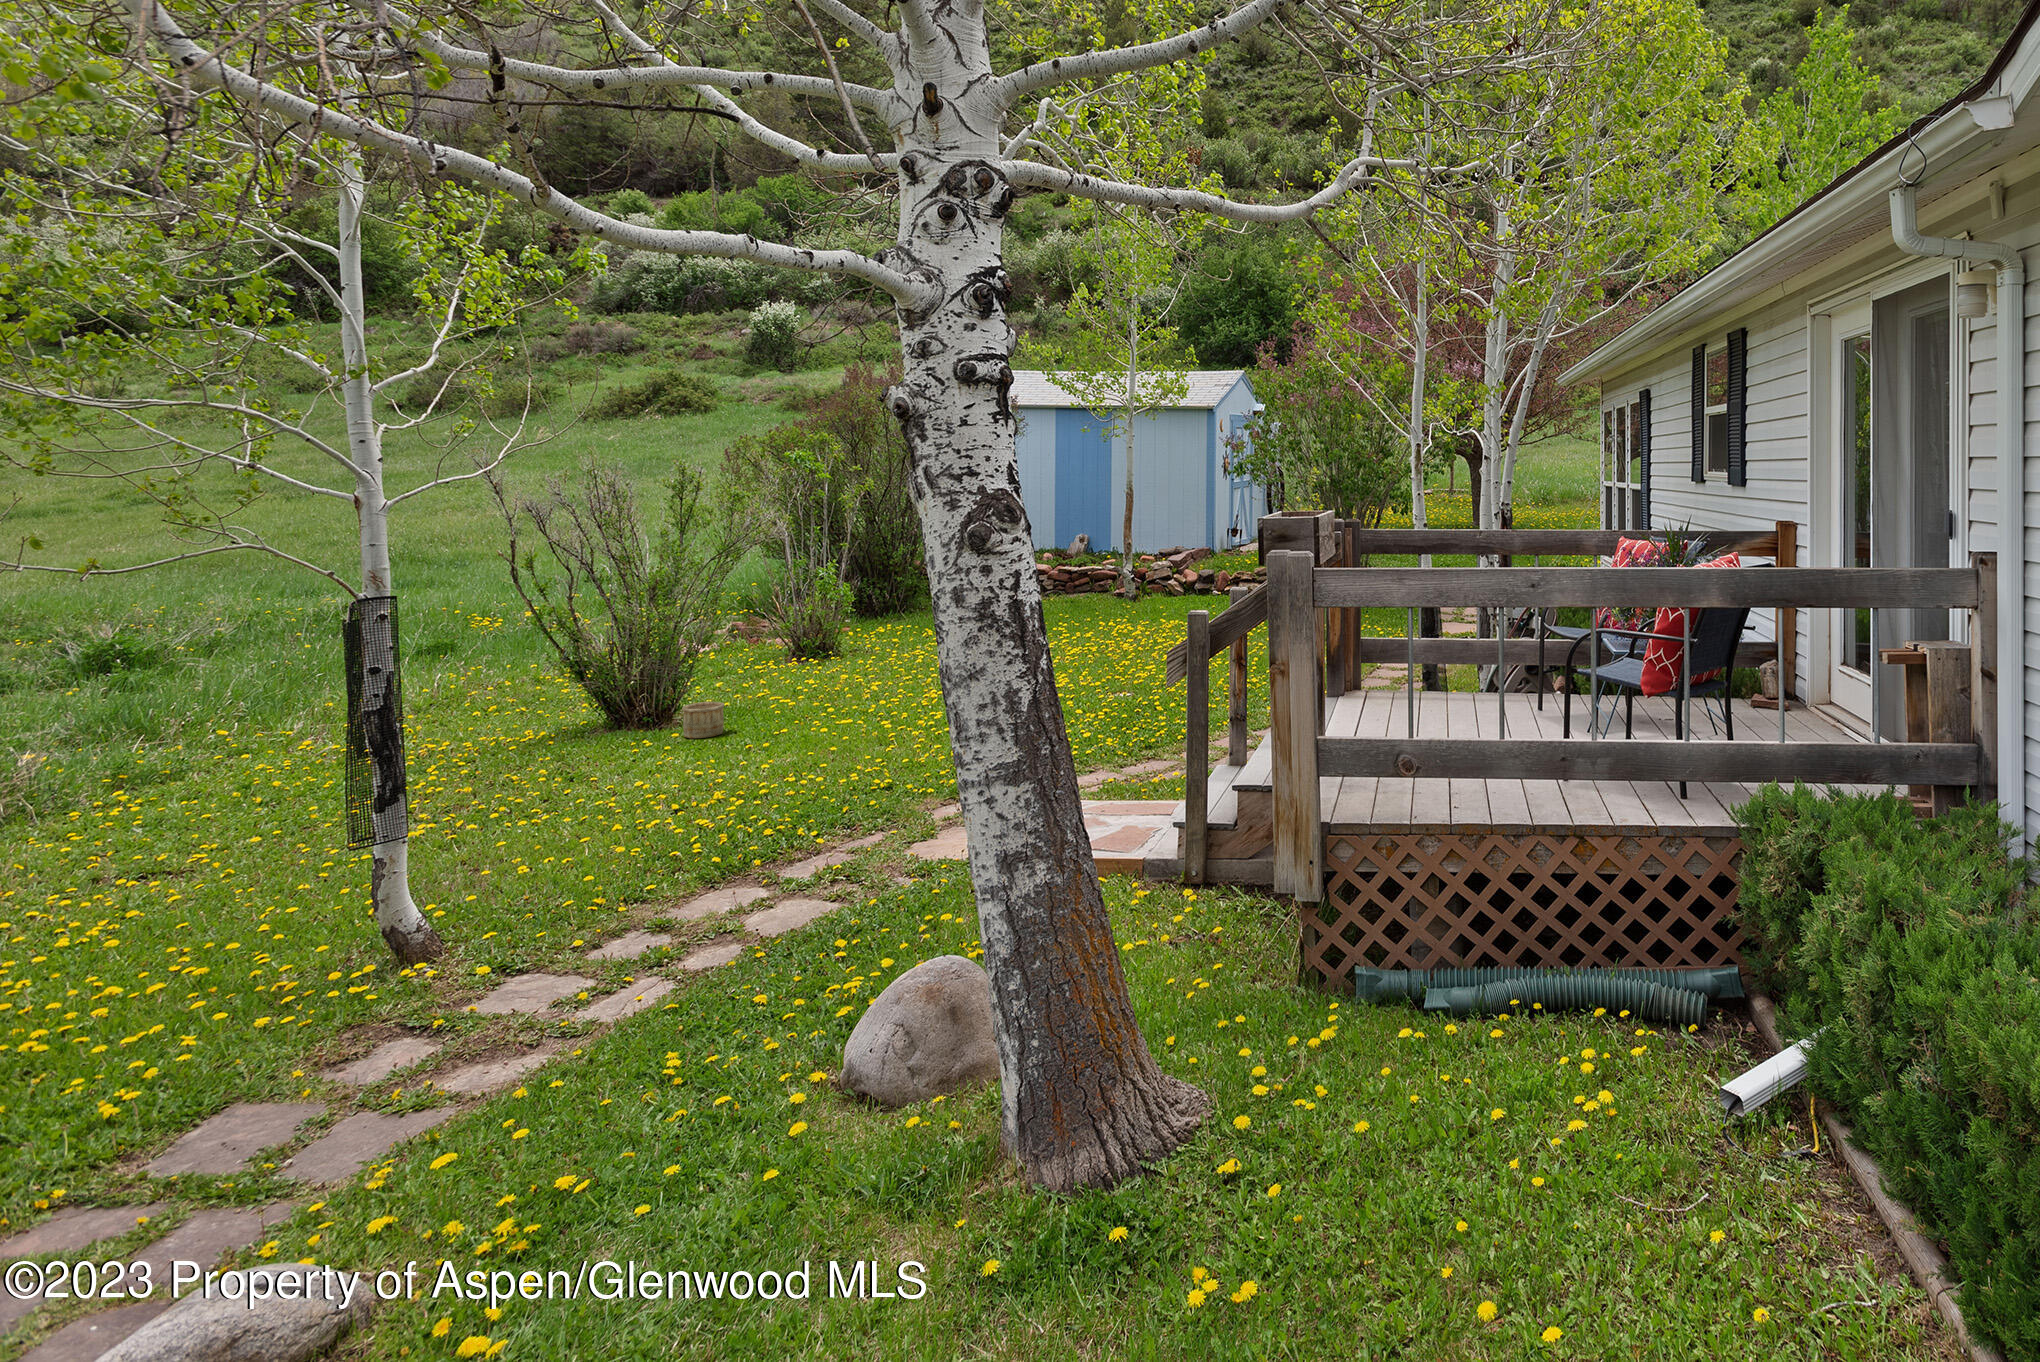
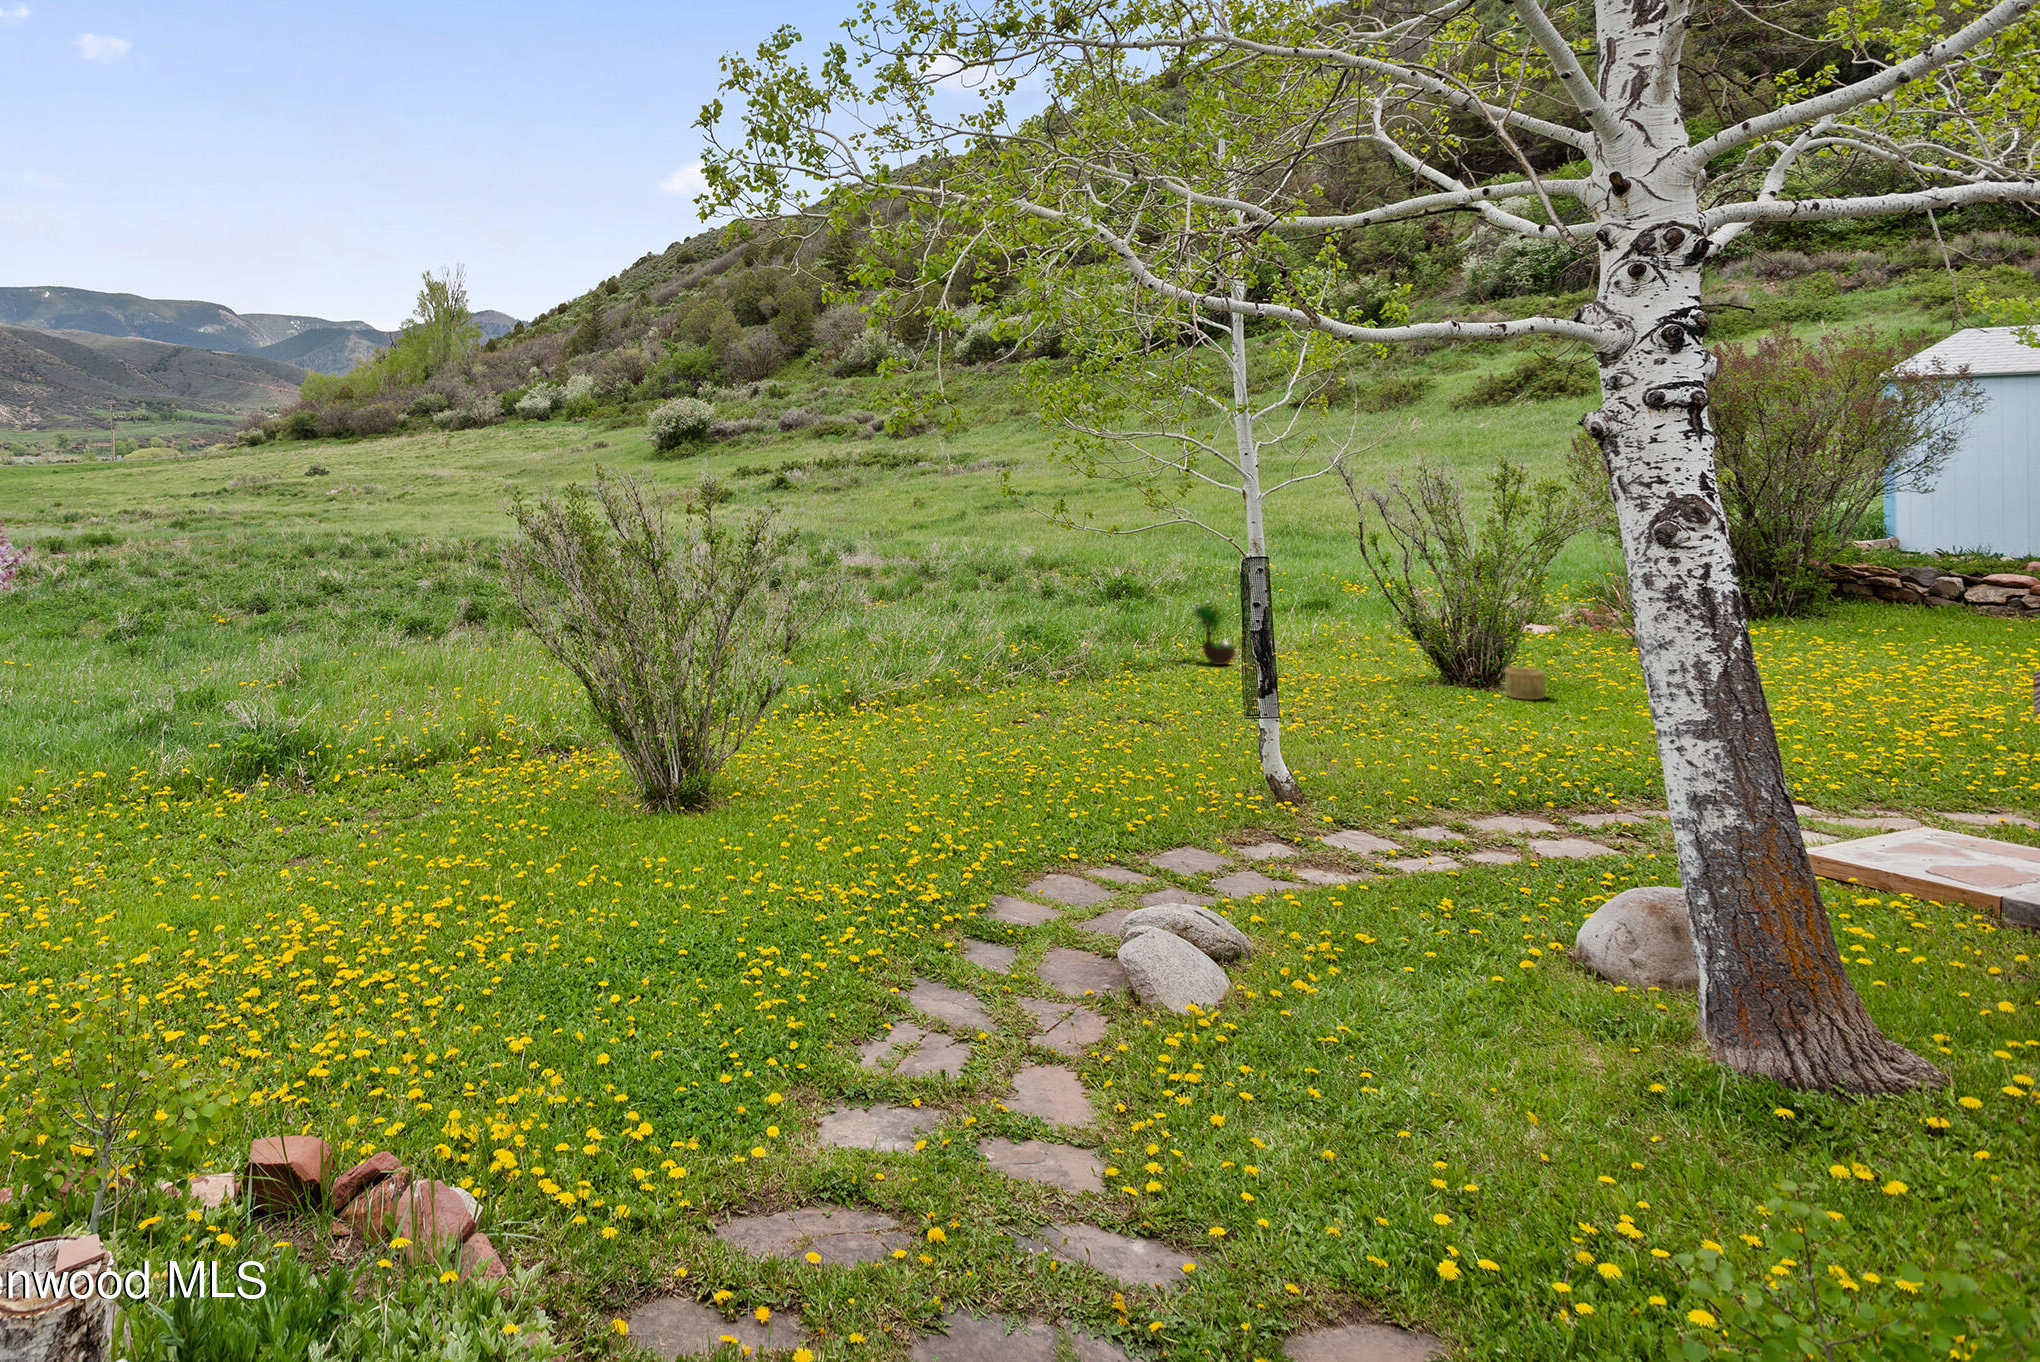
potted tree: none [247,669,324,765] -> present [1192,605,1235,665]

